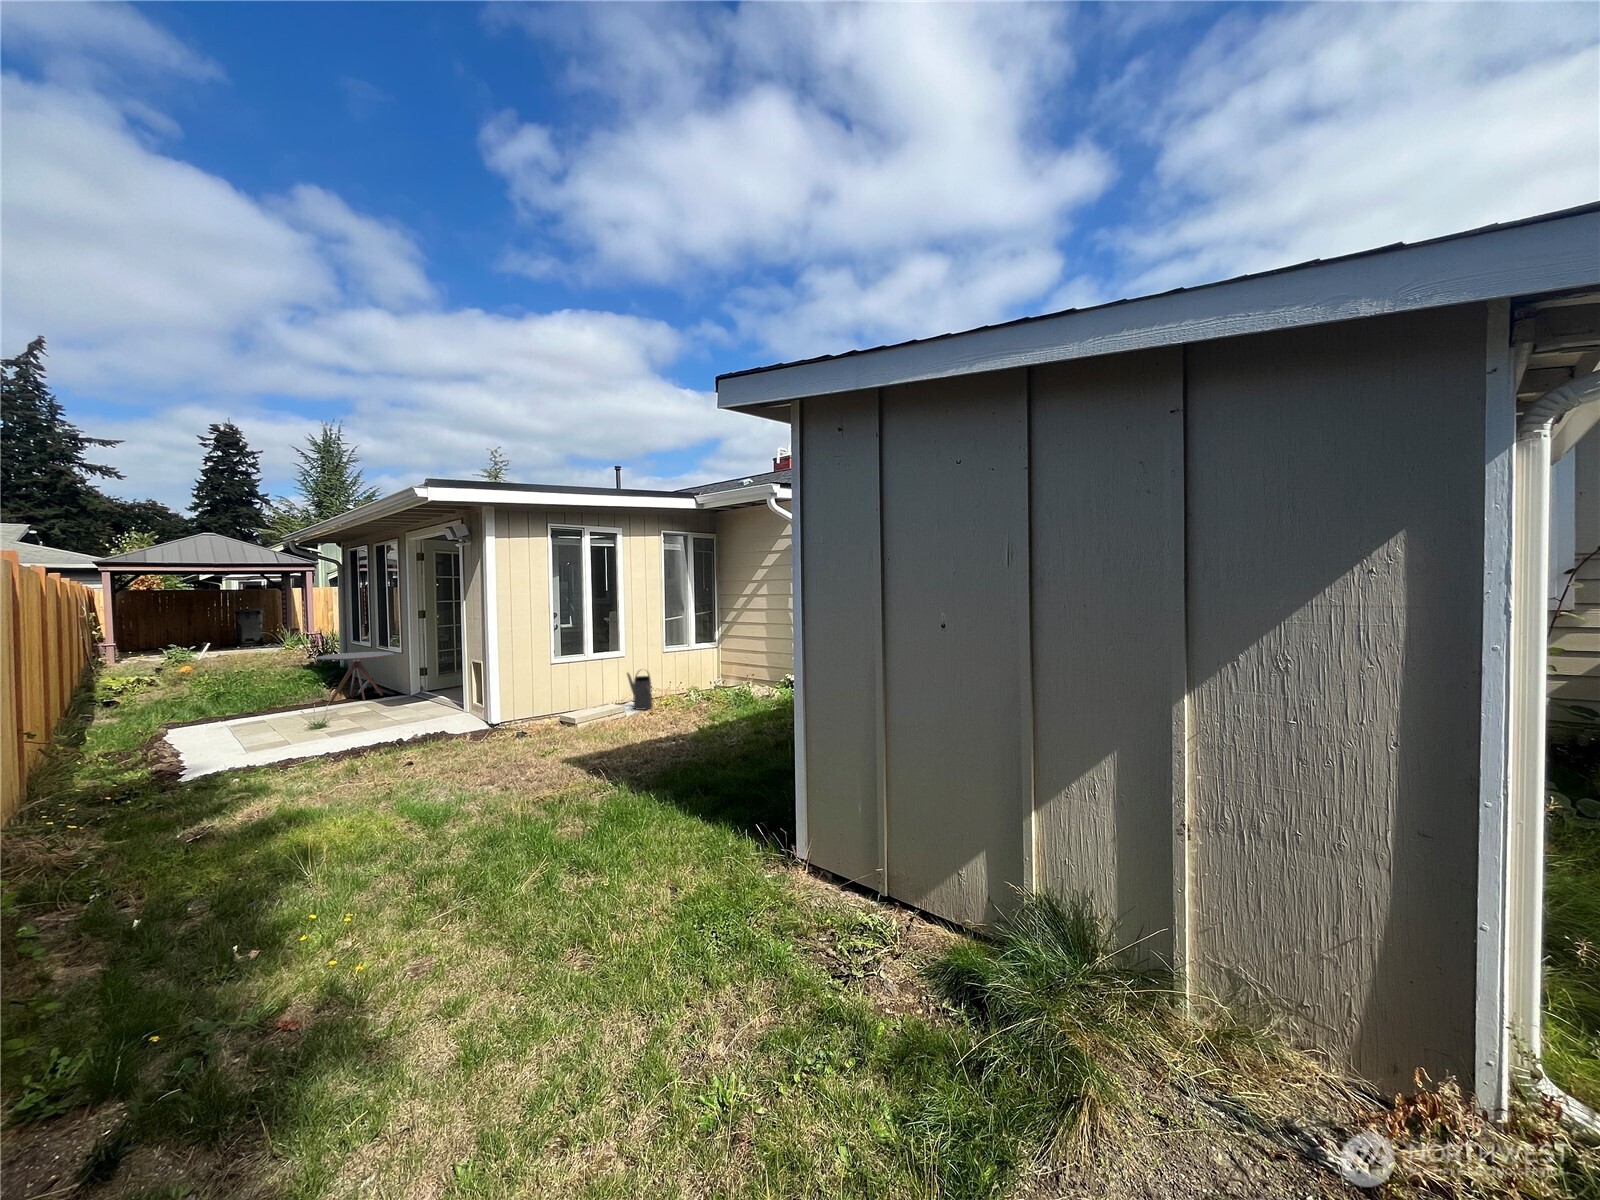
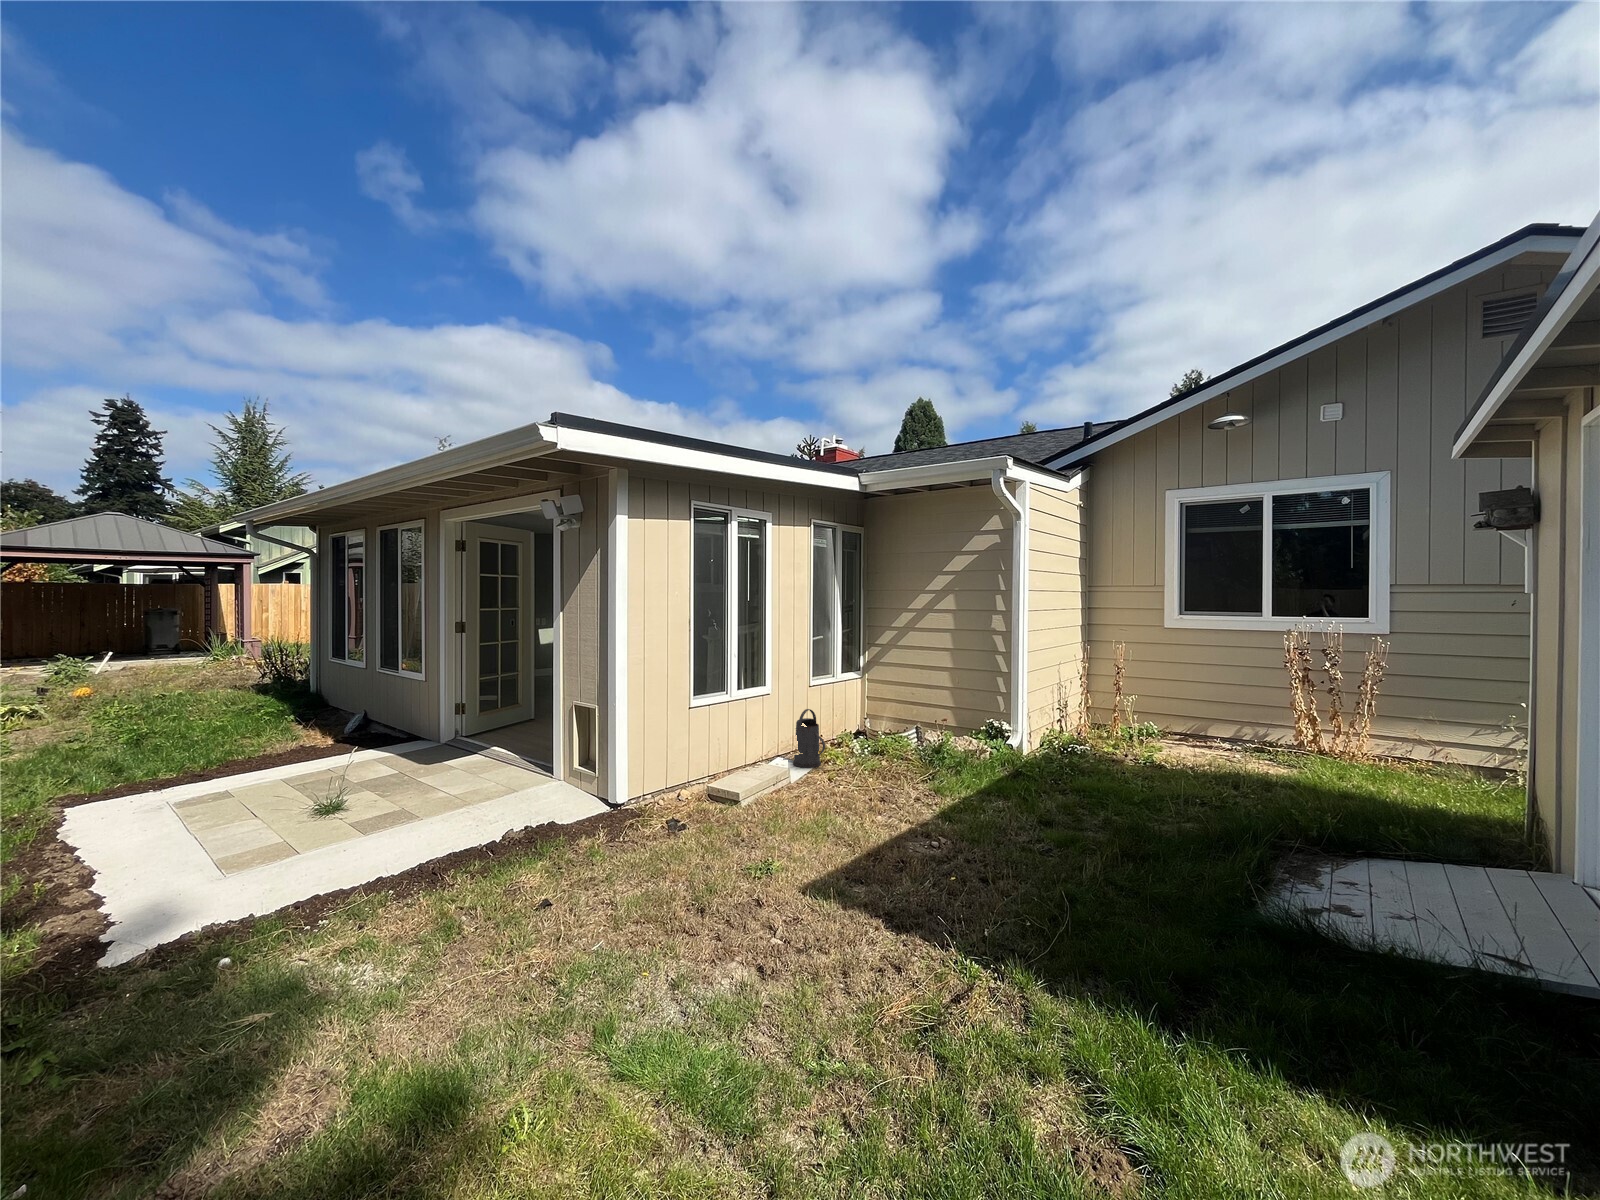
round table: present [317,652,394,701] -> none [305,677,416,751]

